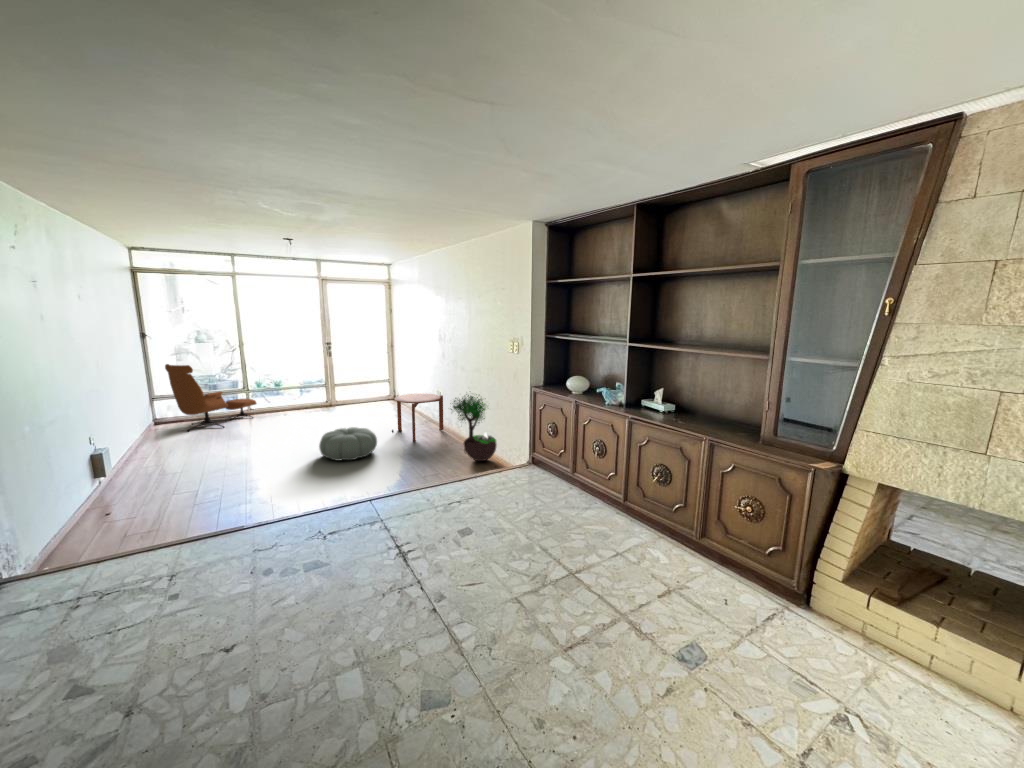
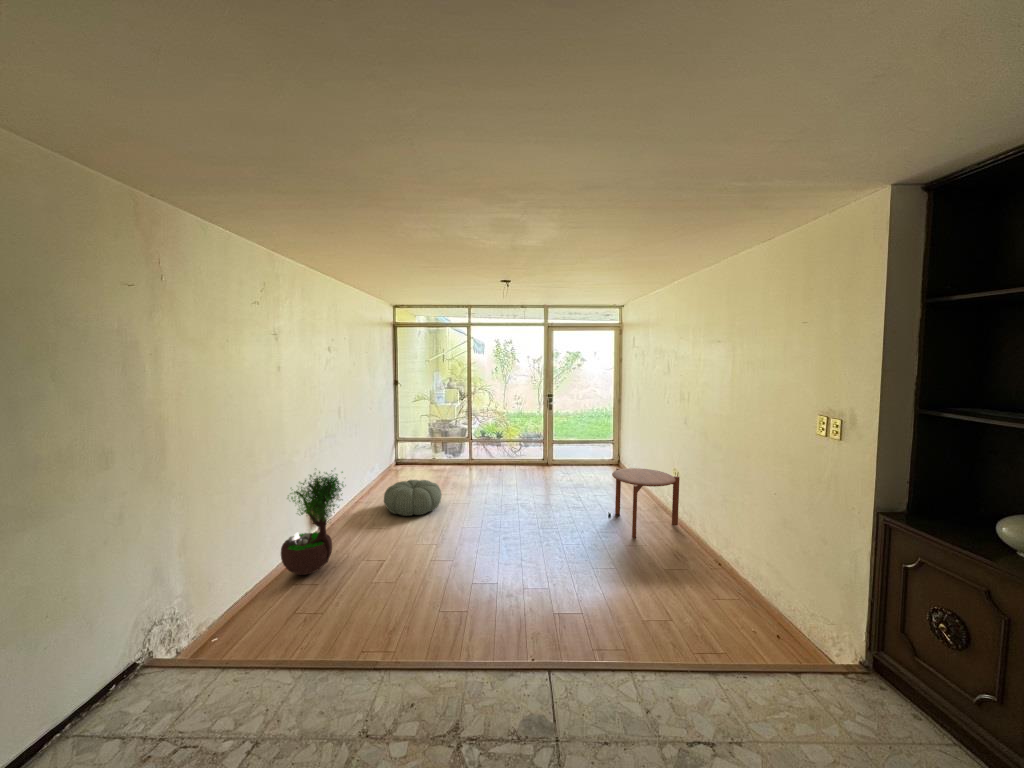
lounge chair: present [165,364,256,431] -> none [405,410,477,477]
potted tree: present [451,394,496,461] -> present [281,472,344,575]
pouf: present [319,427,377,461] -> present [384,480,441,516]

